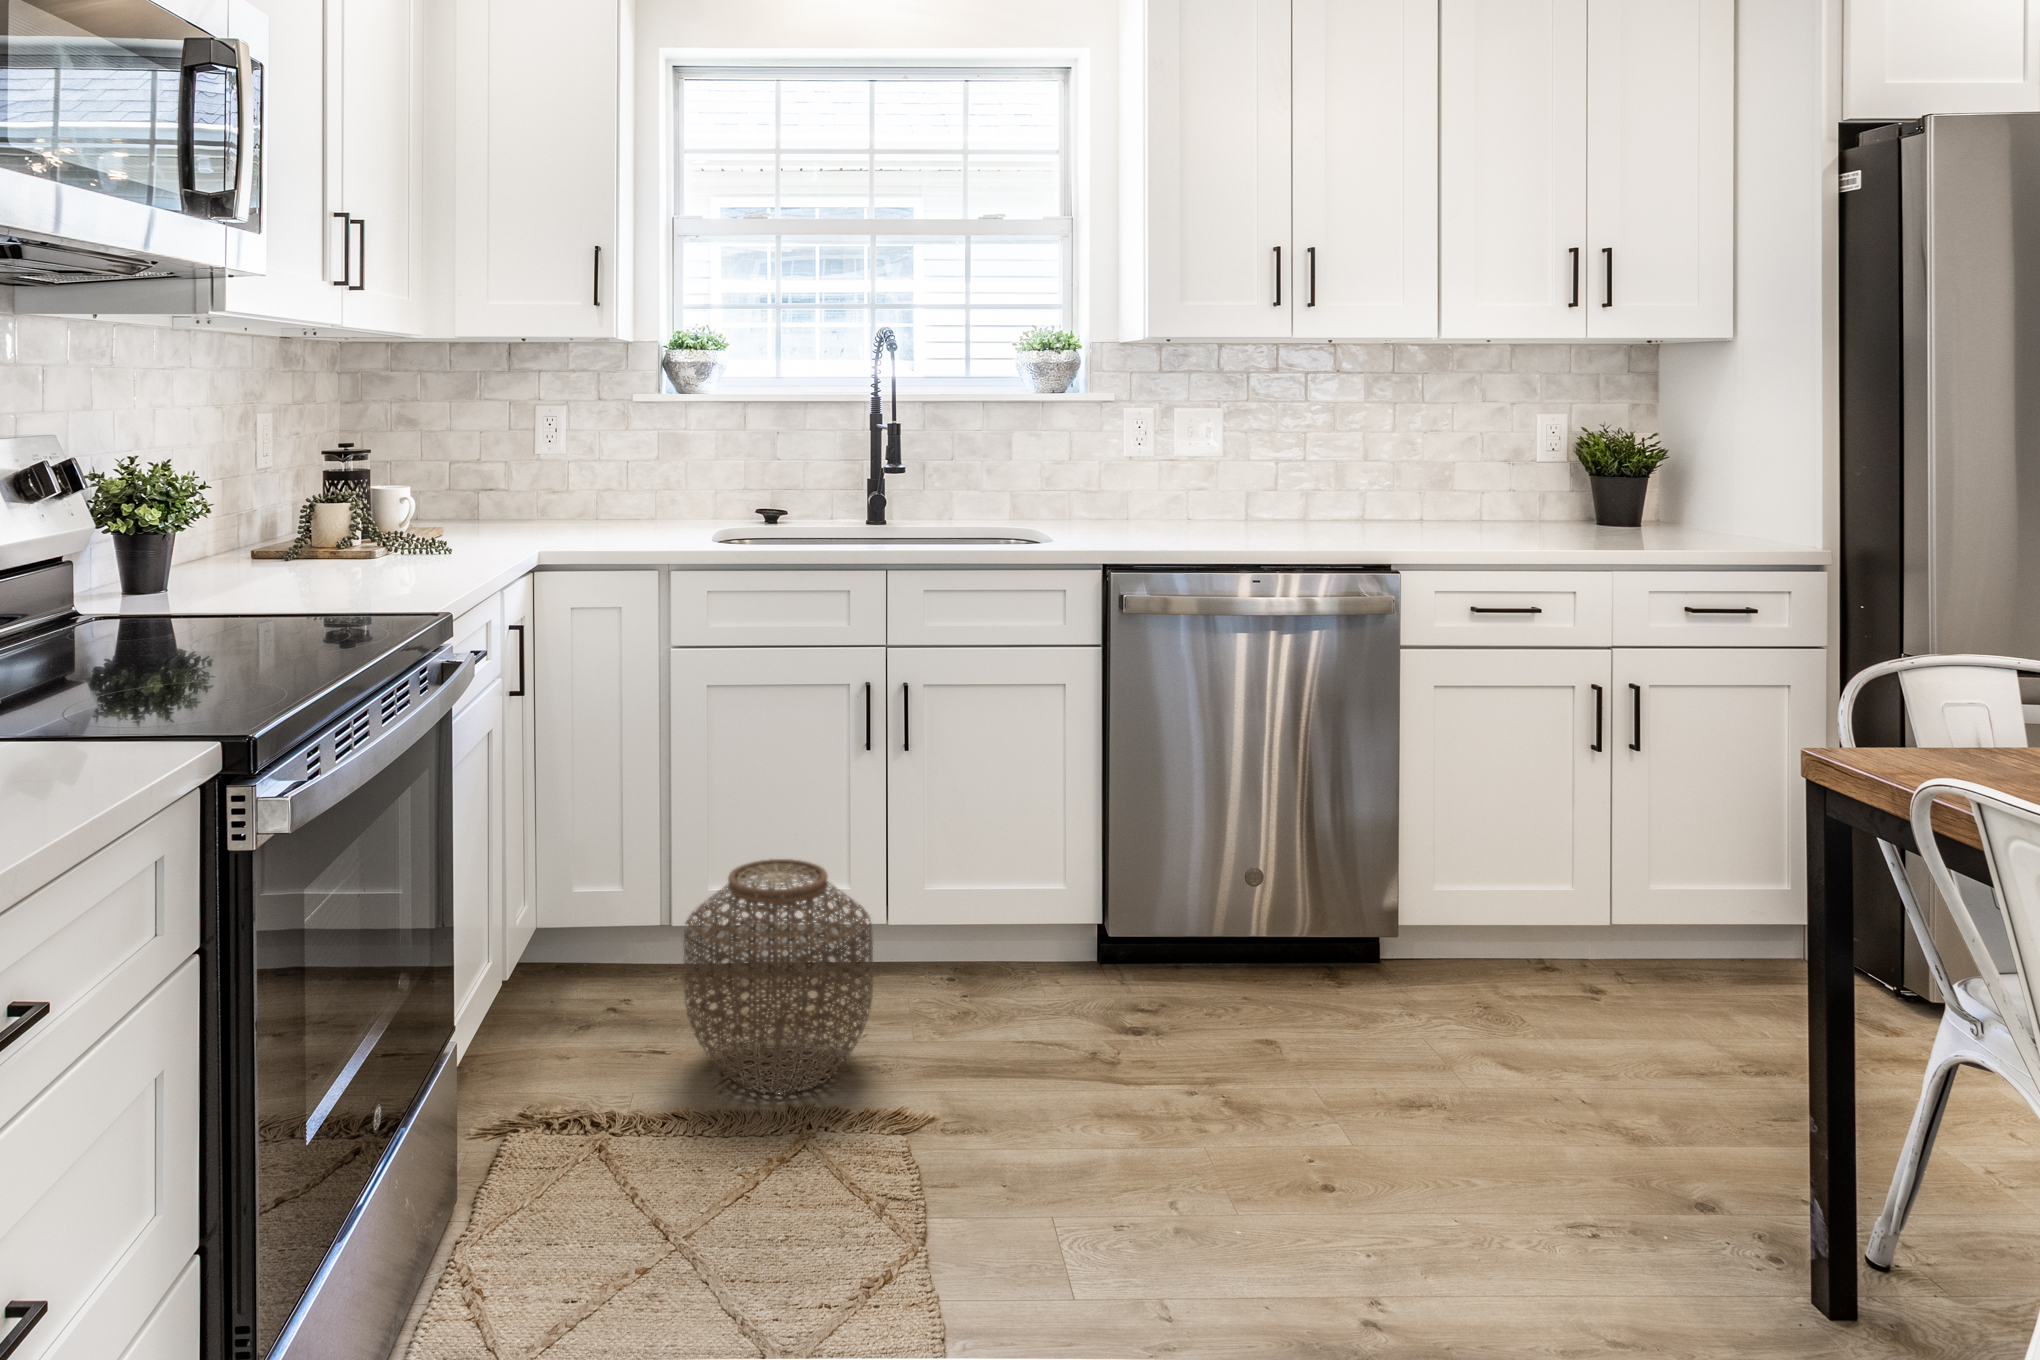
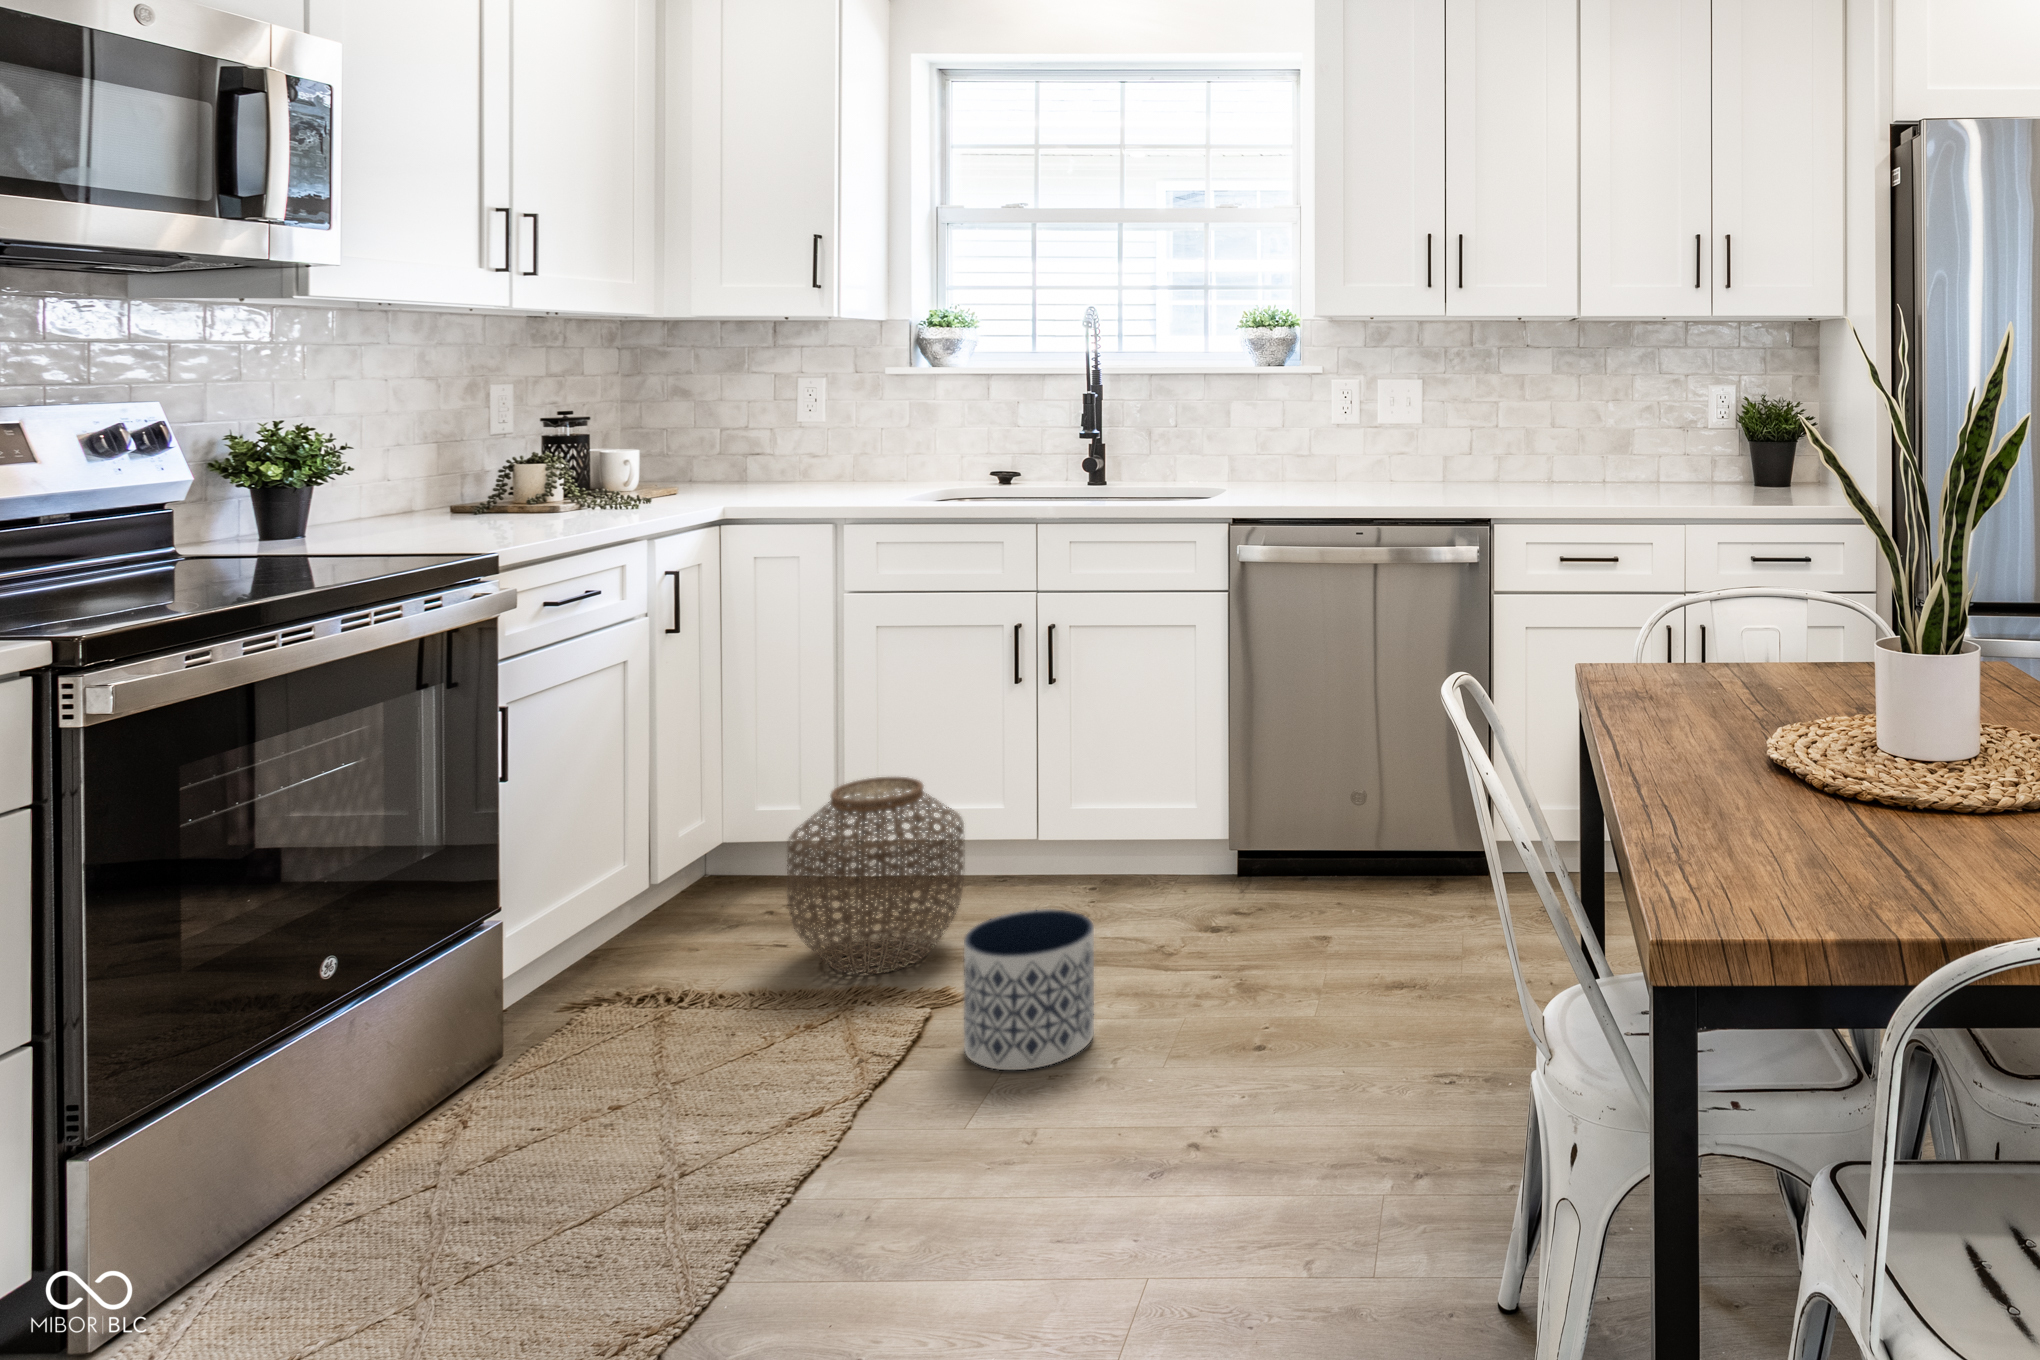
planter: none [977,1022,1126,1224] -> present [964,909,1094,1070]

